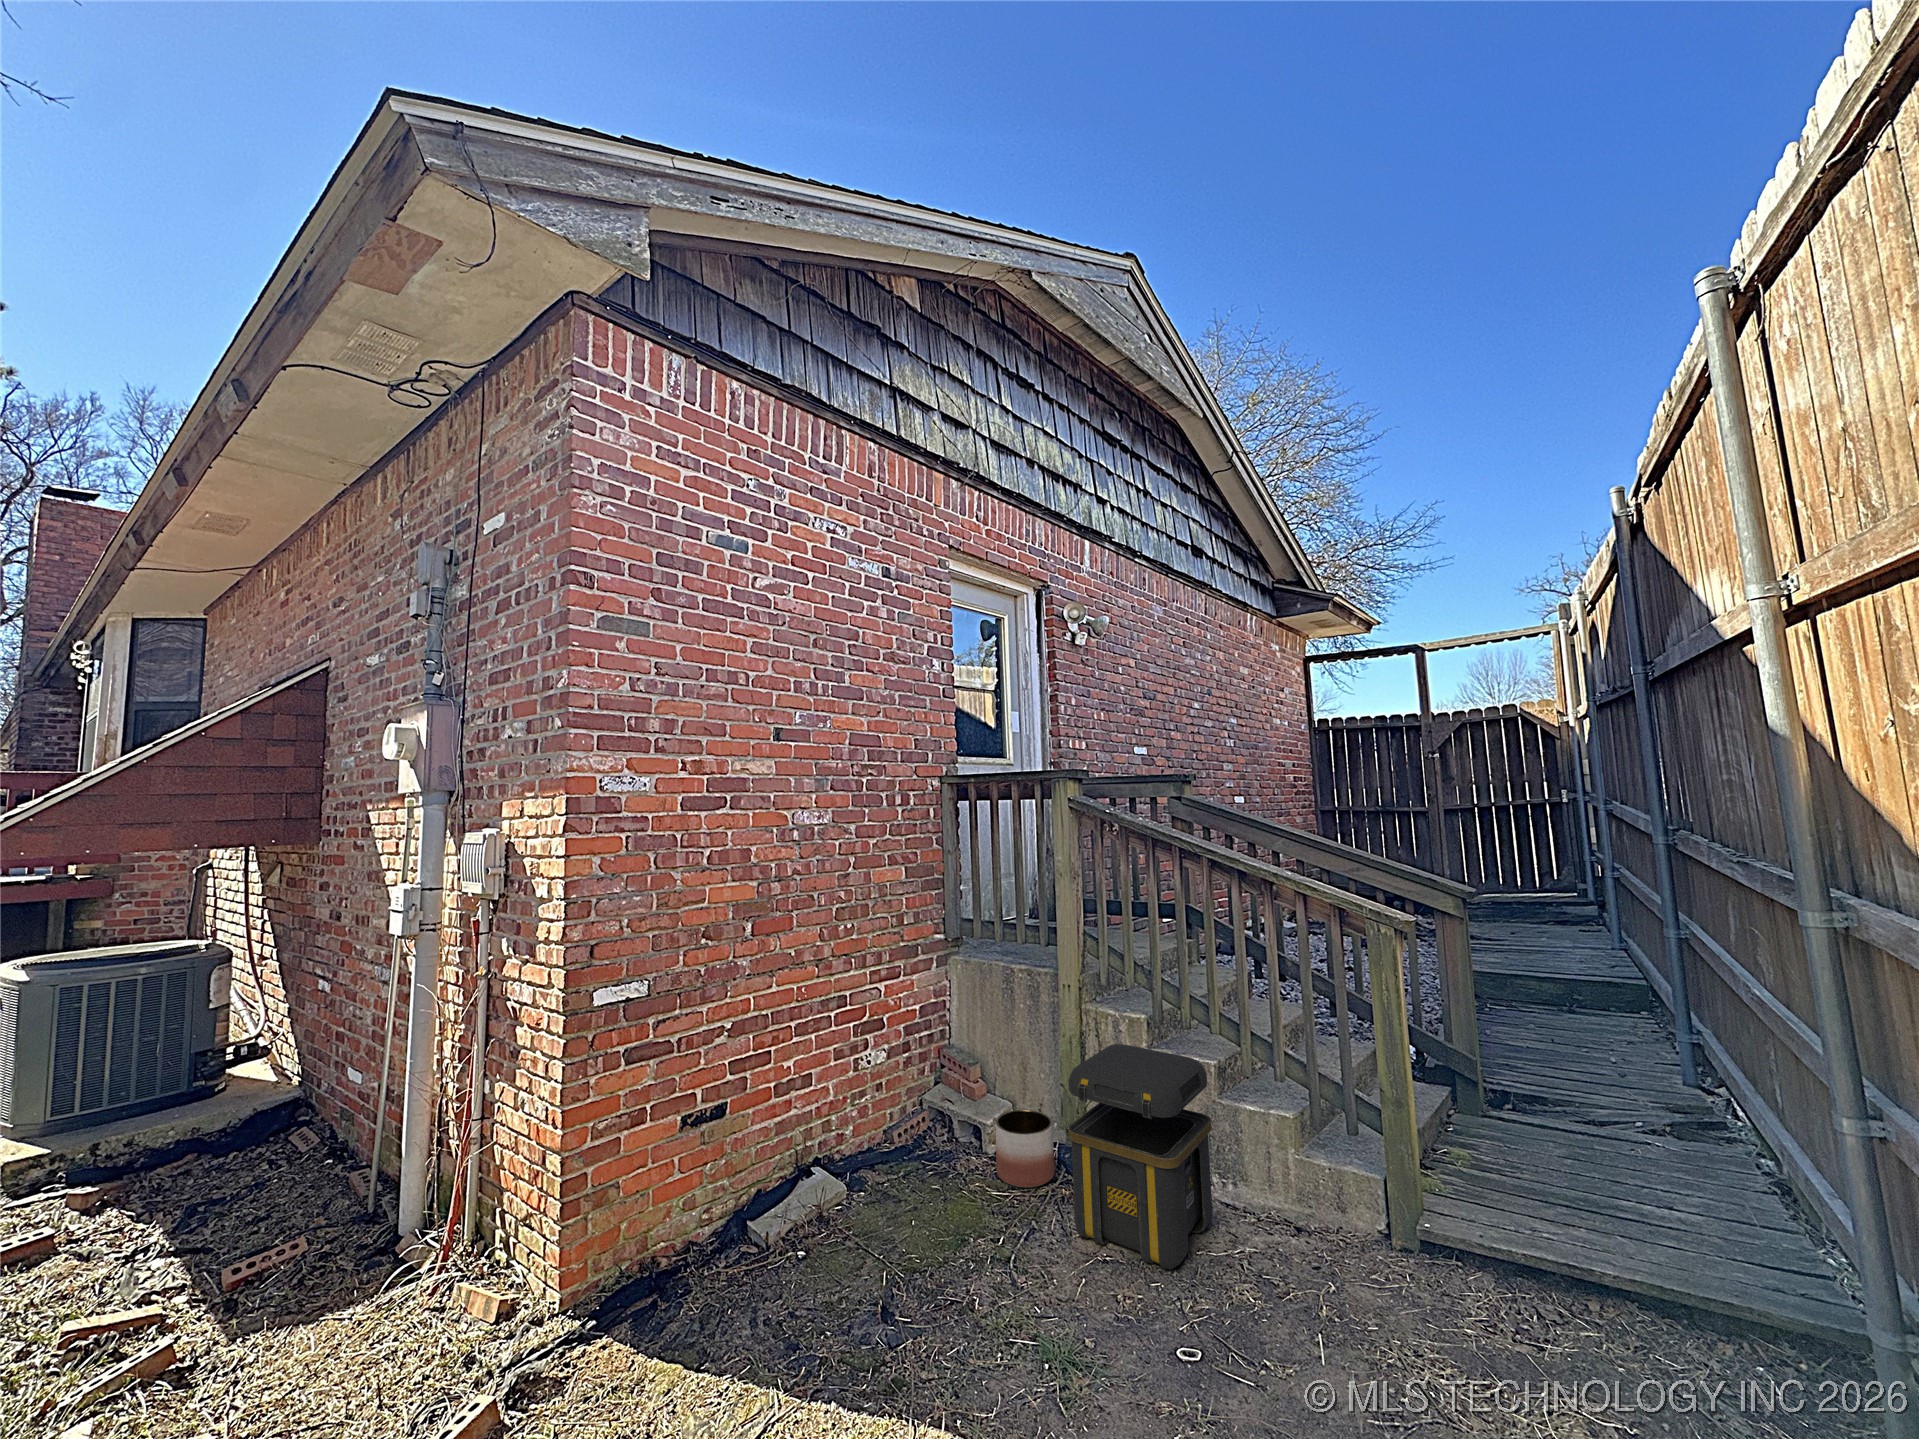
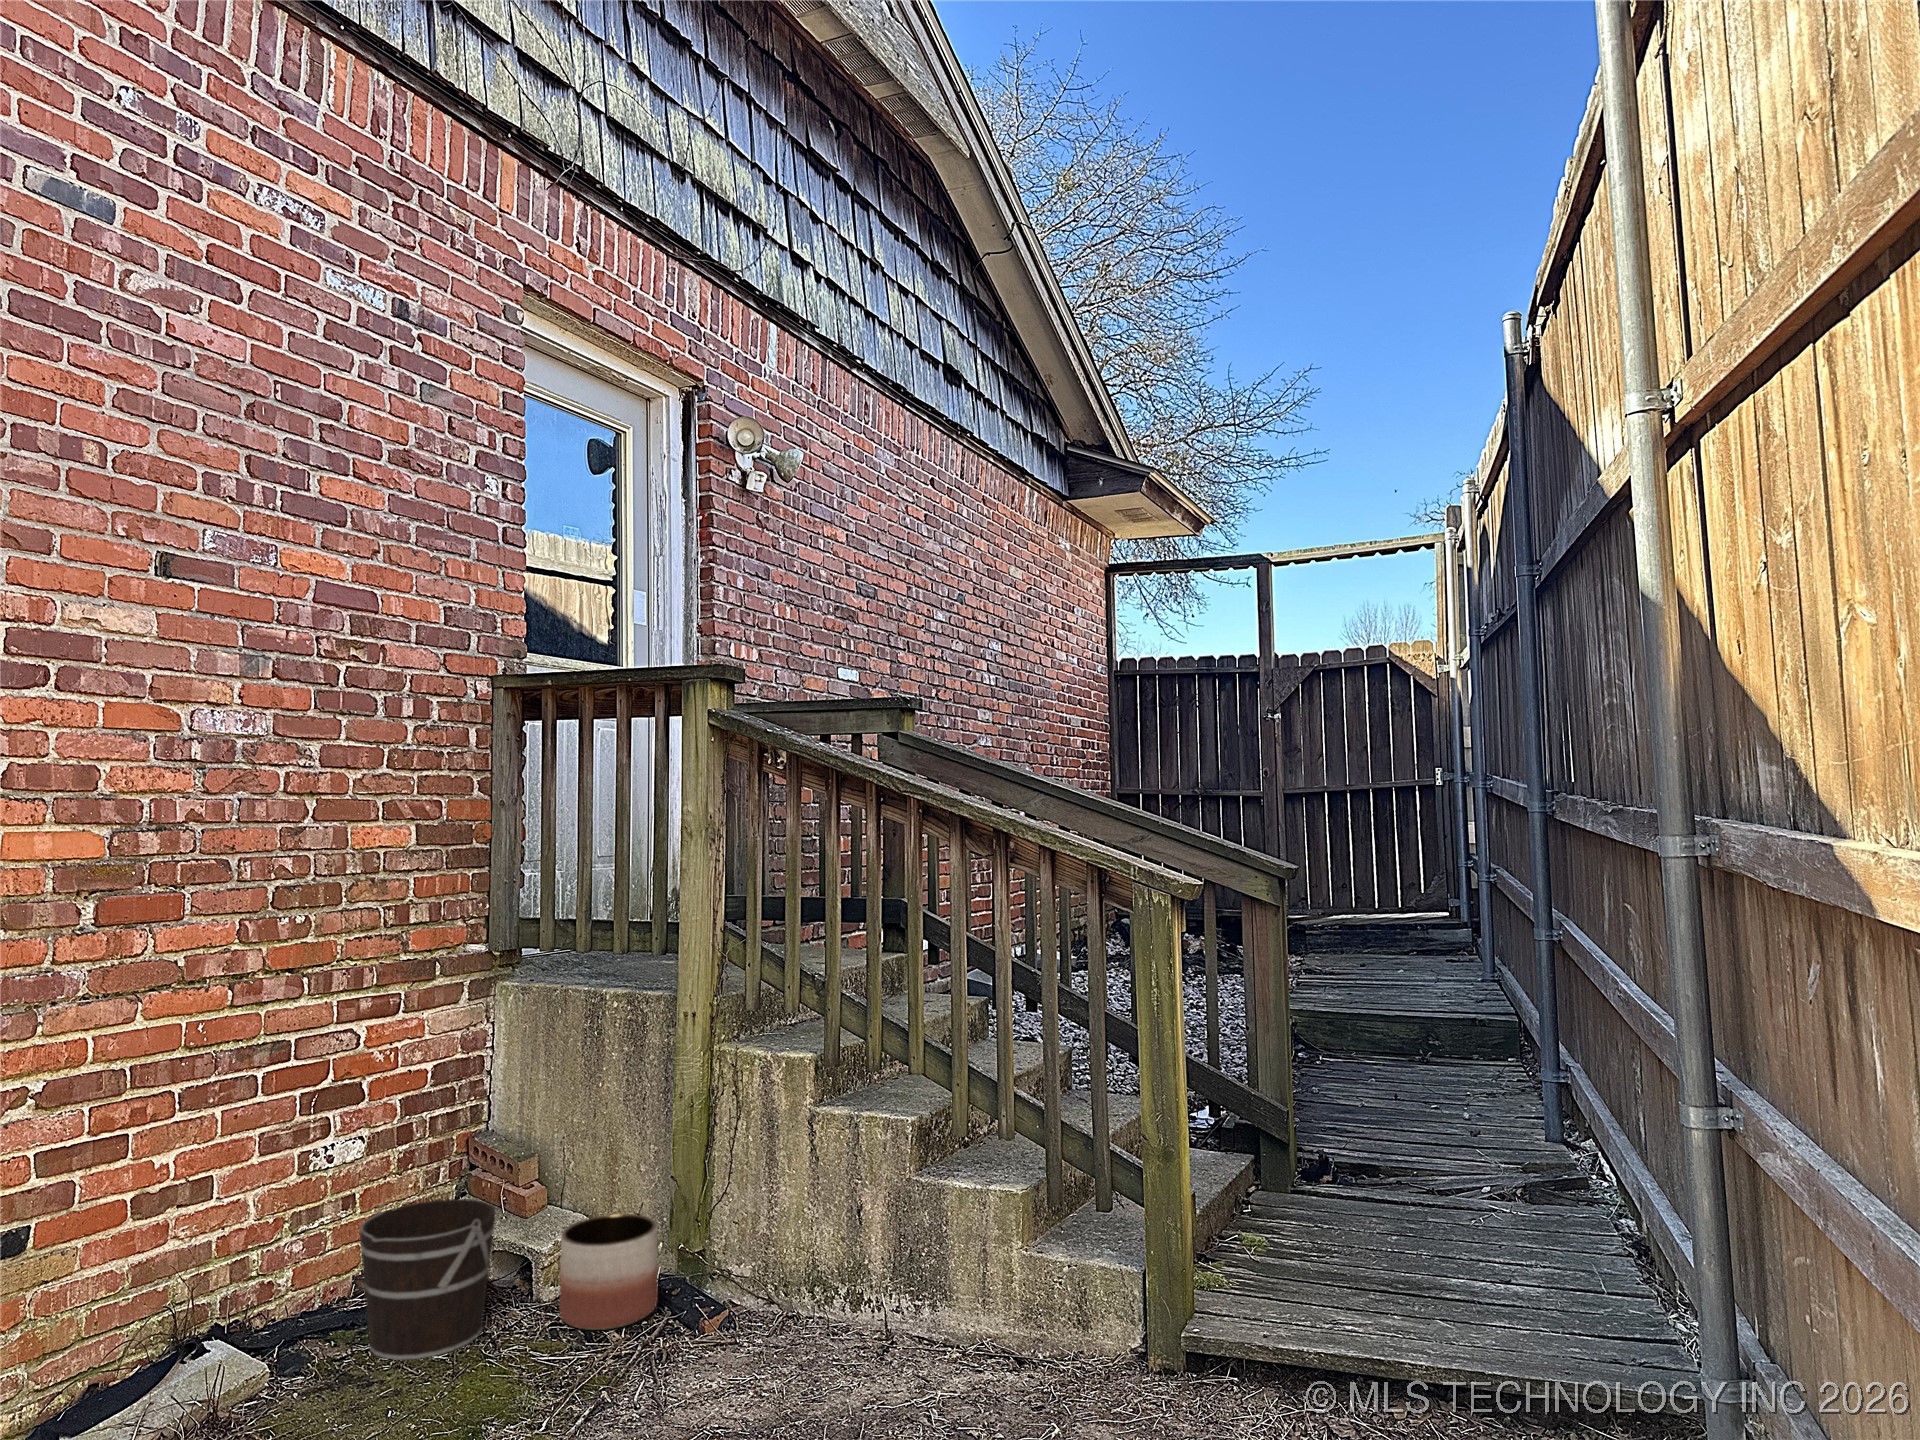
toolbox: present [1068,1044,1213,1269] -> none [673,1090,896,1400]
bucket: none [885,1091,958,1193] -> present [360,1199,496,1360]

